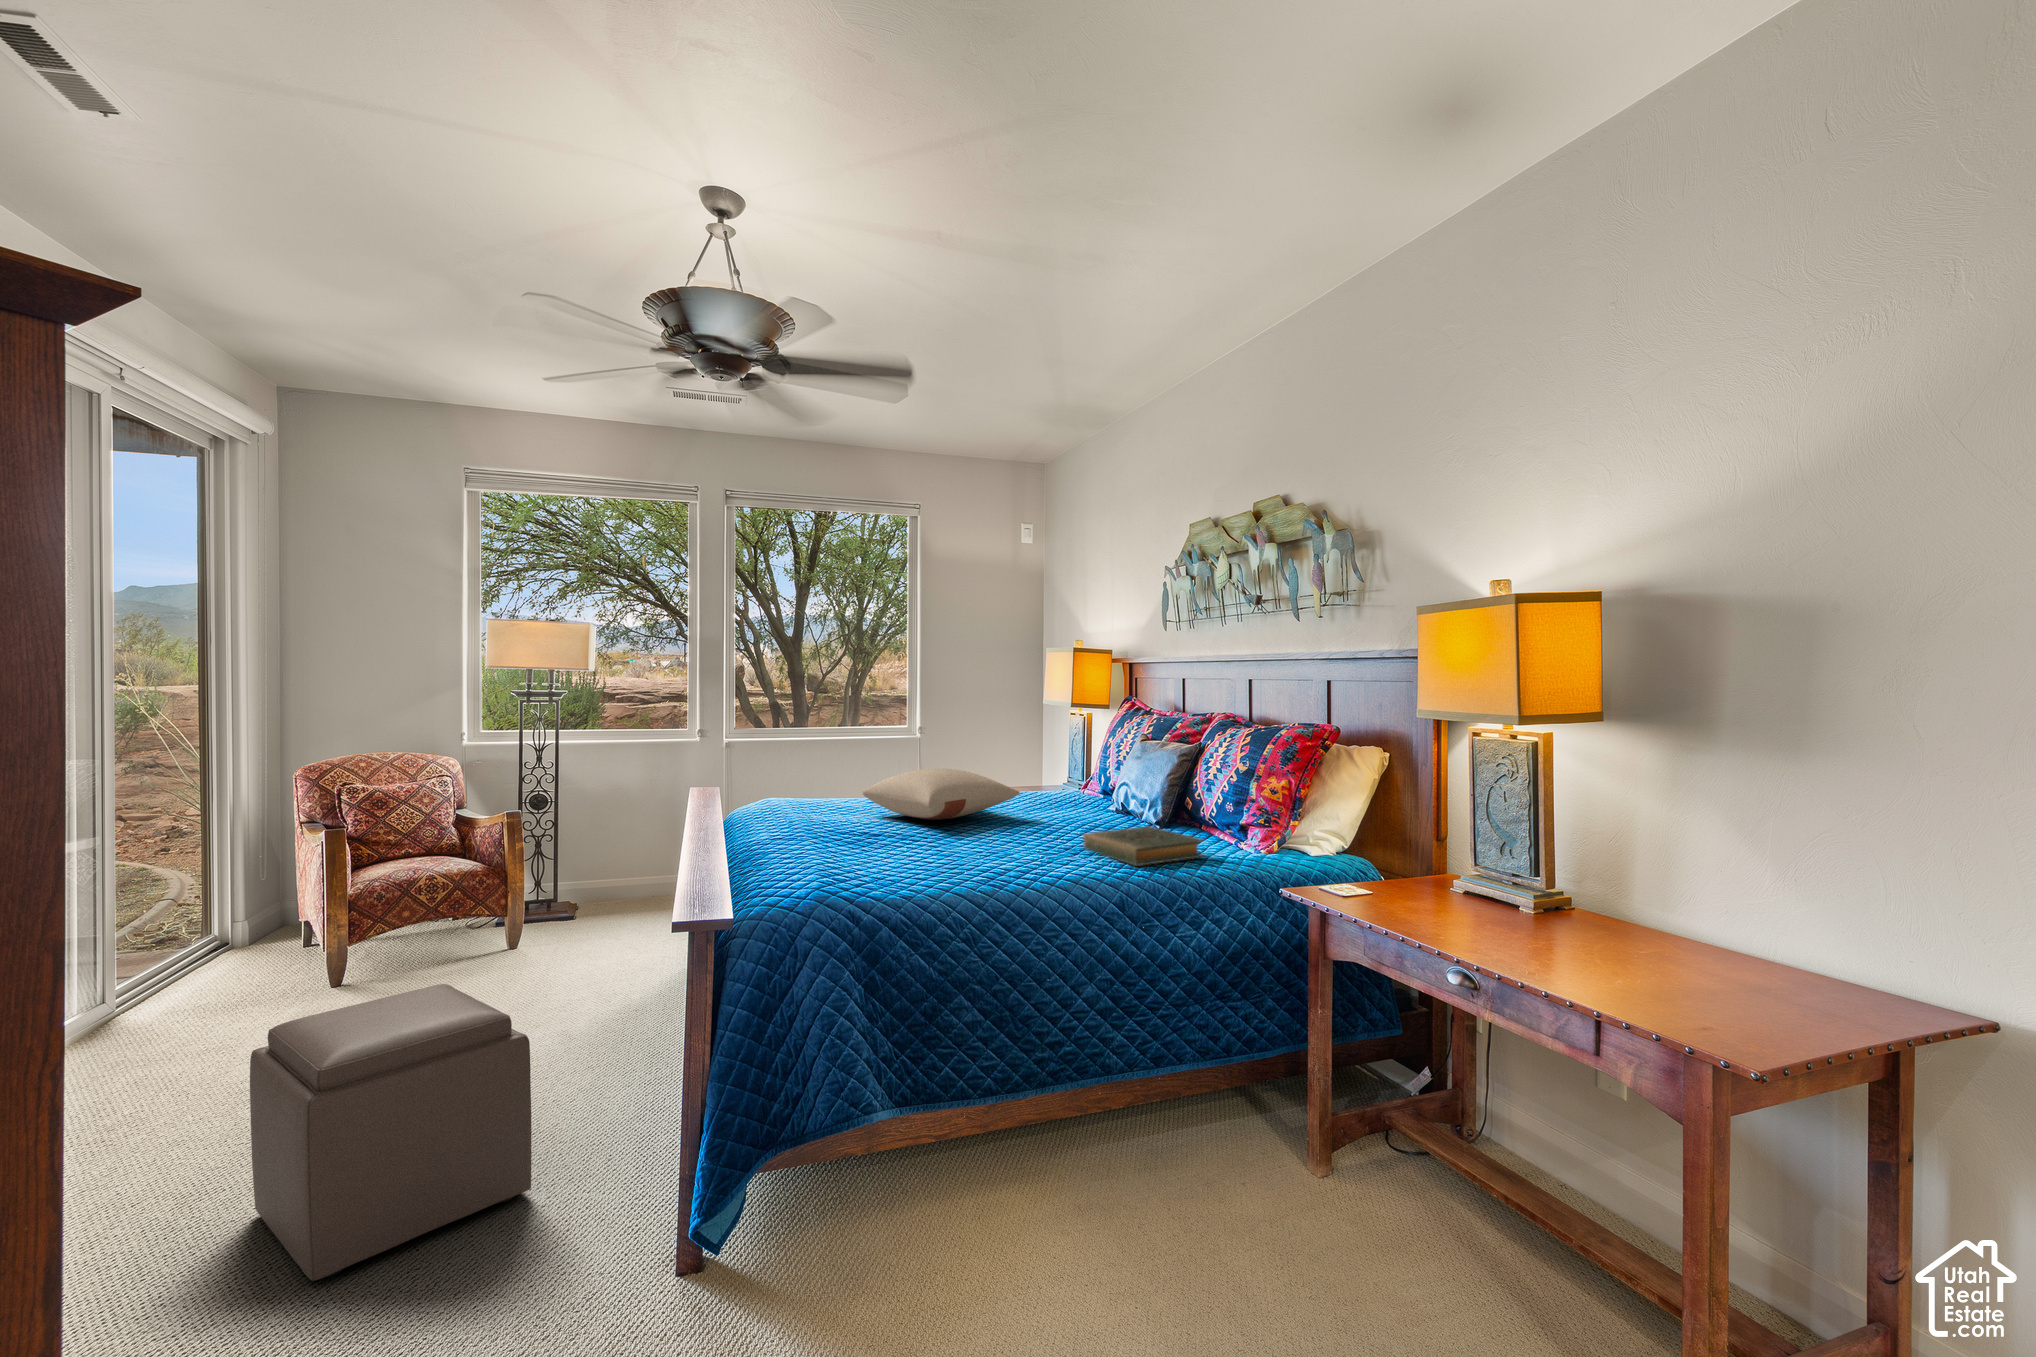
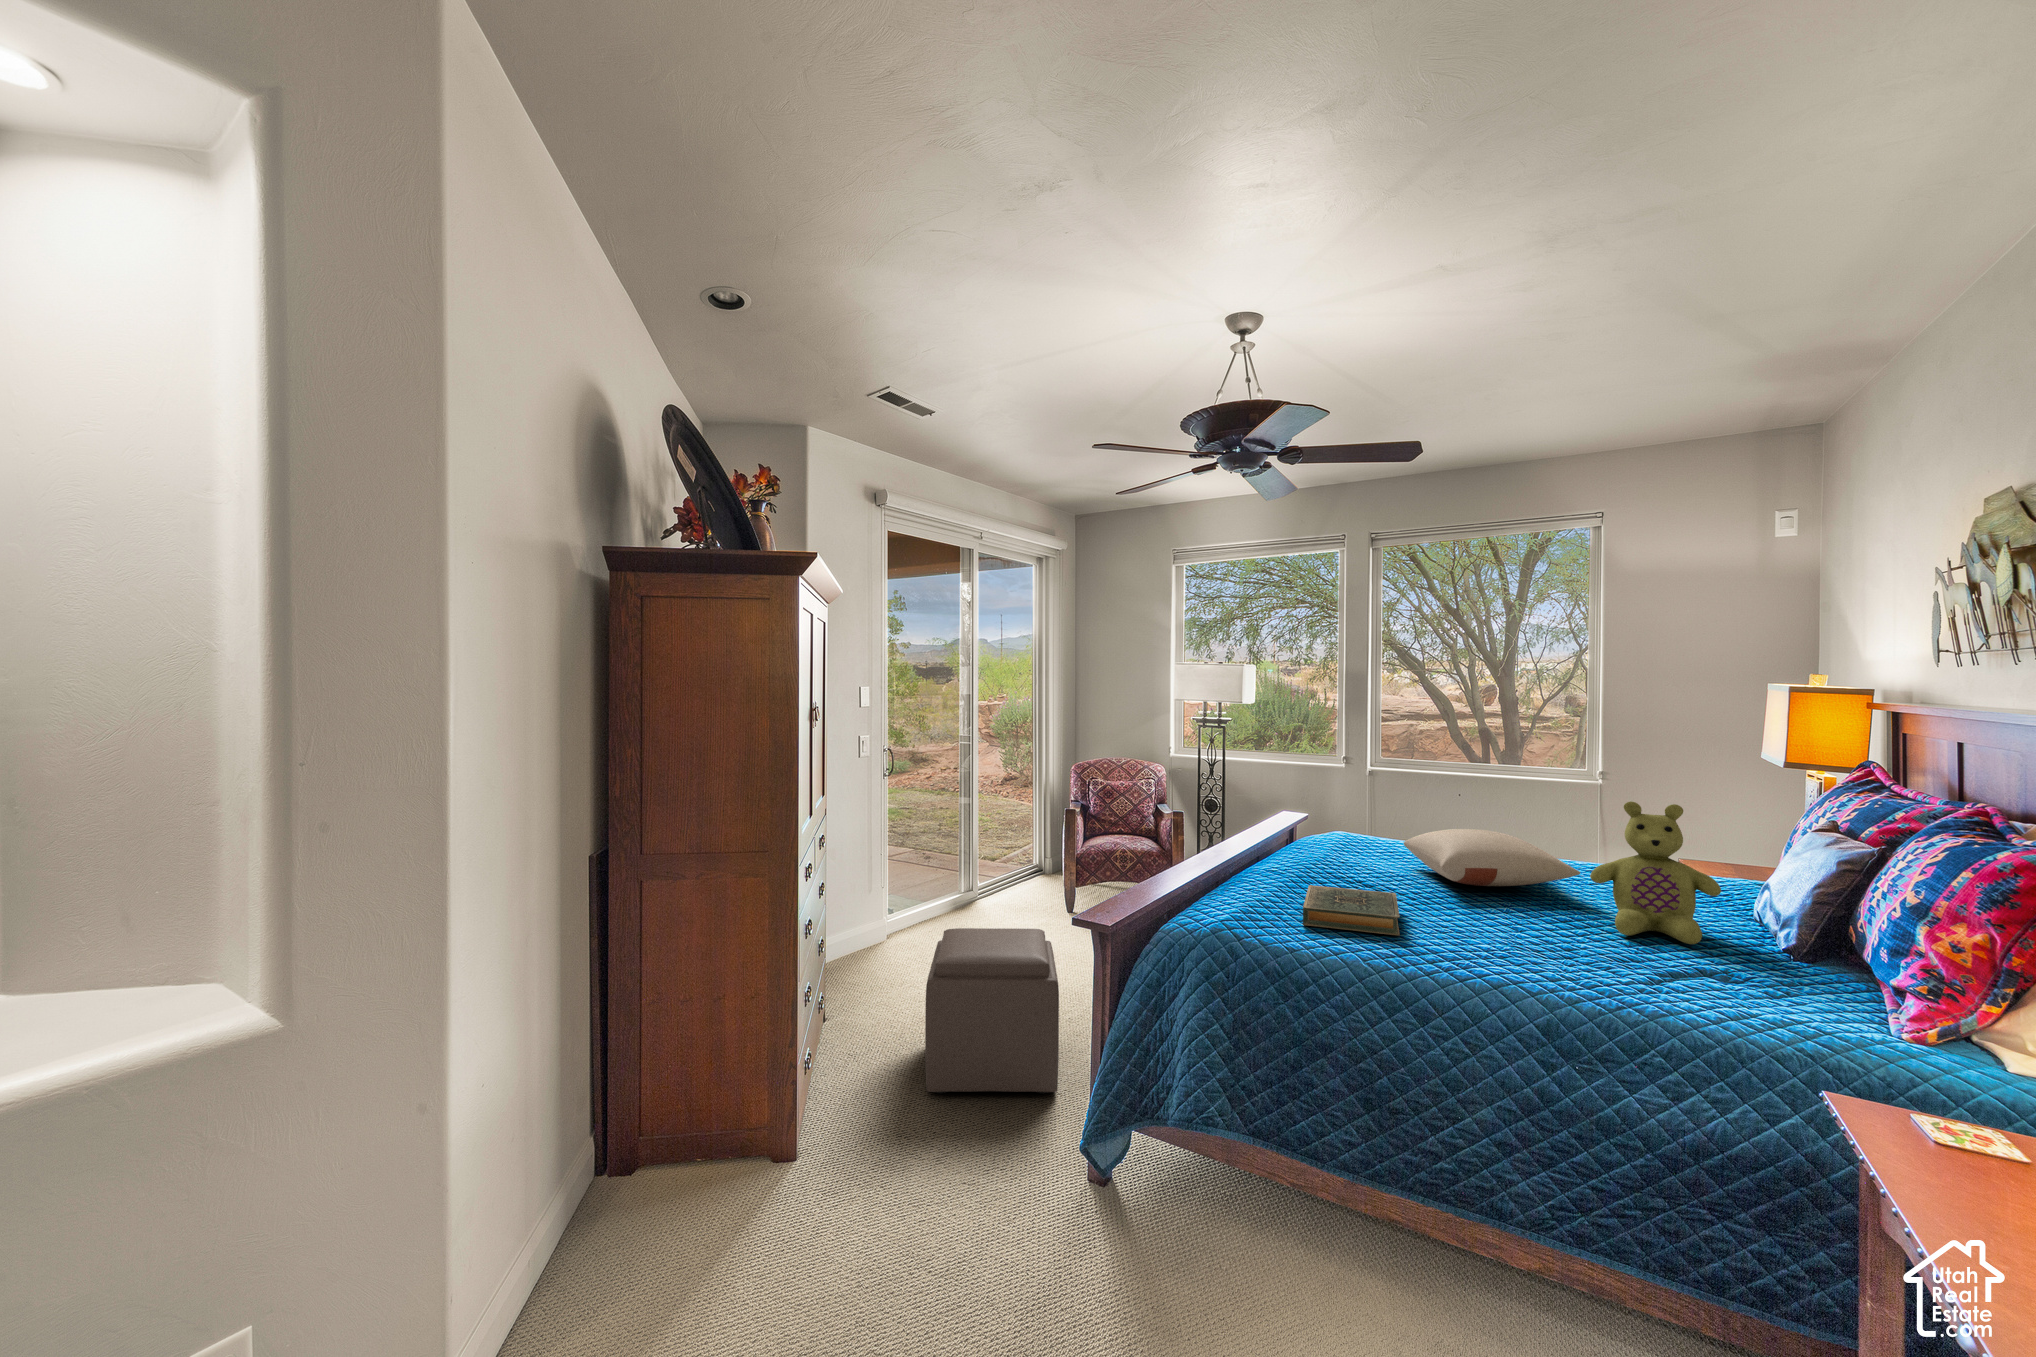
stuffed bear: none [1039,723,1121,833] -> present [1590,801,1721,944]
hardback book: present [1083,826,1203,866] -> present [1303,885,1400,935]

